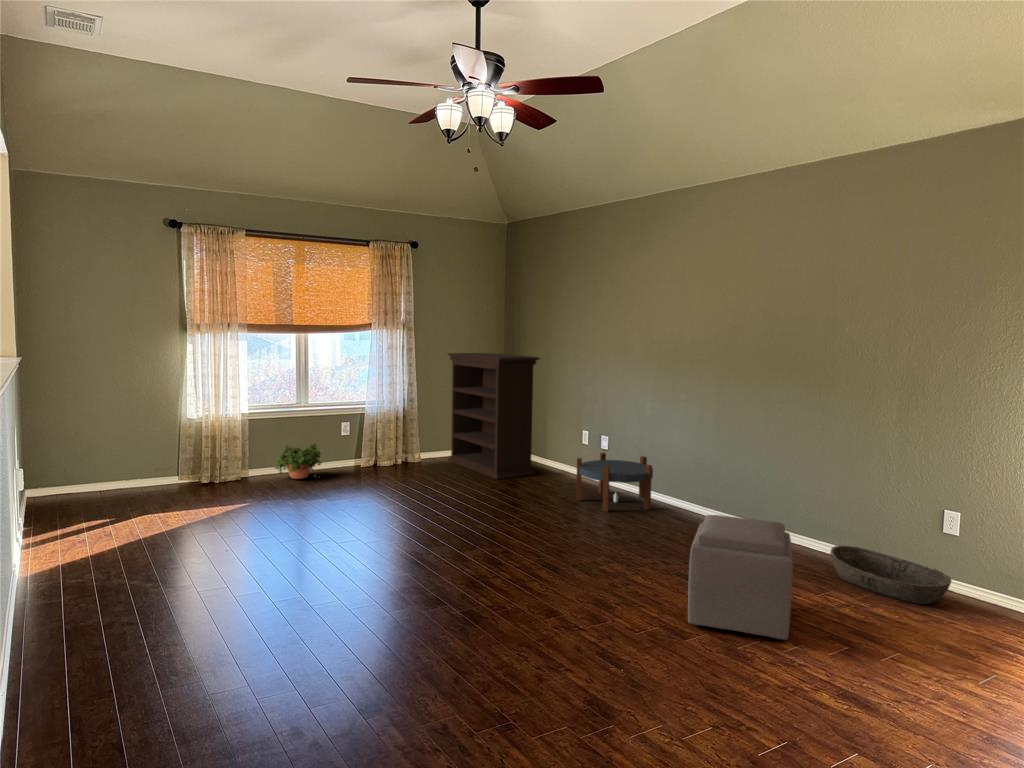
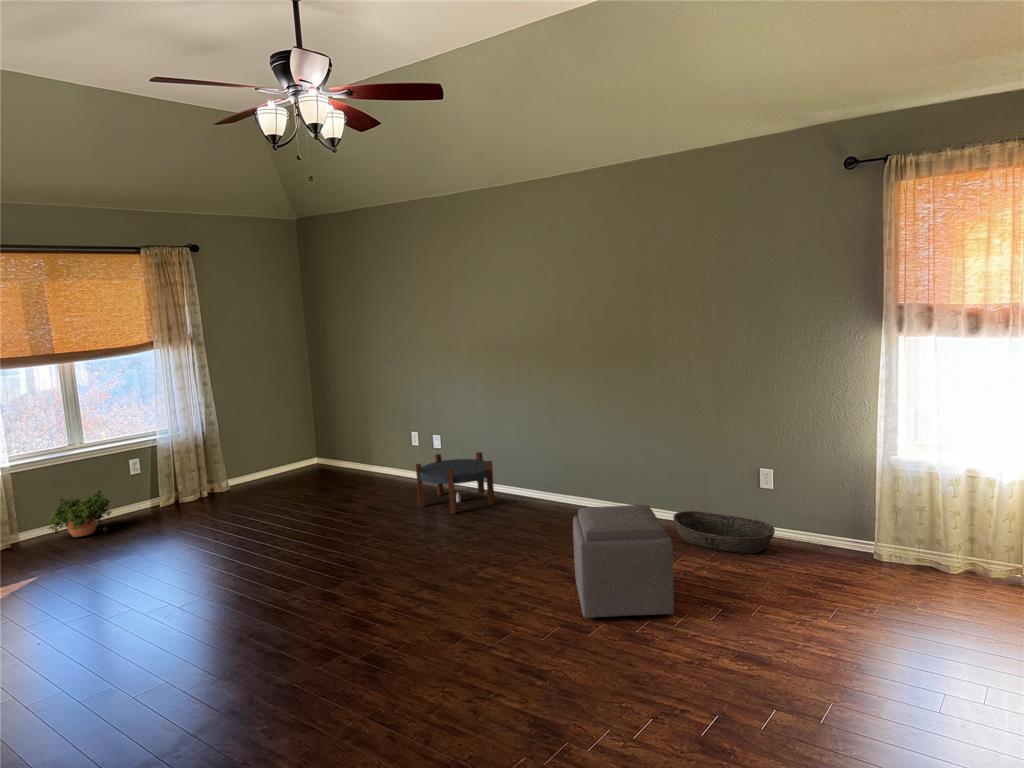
bookshelf: present [447,353,540,479] -> none [247,363,365,497]

